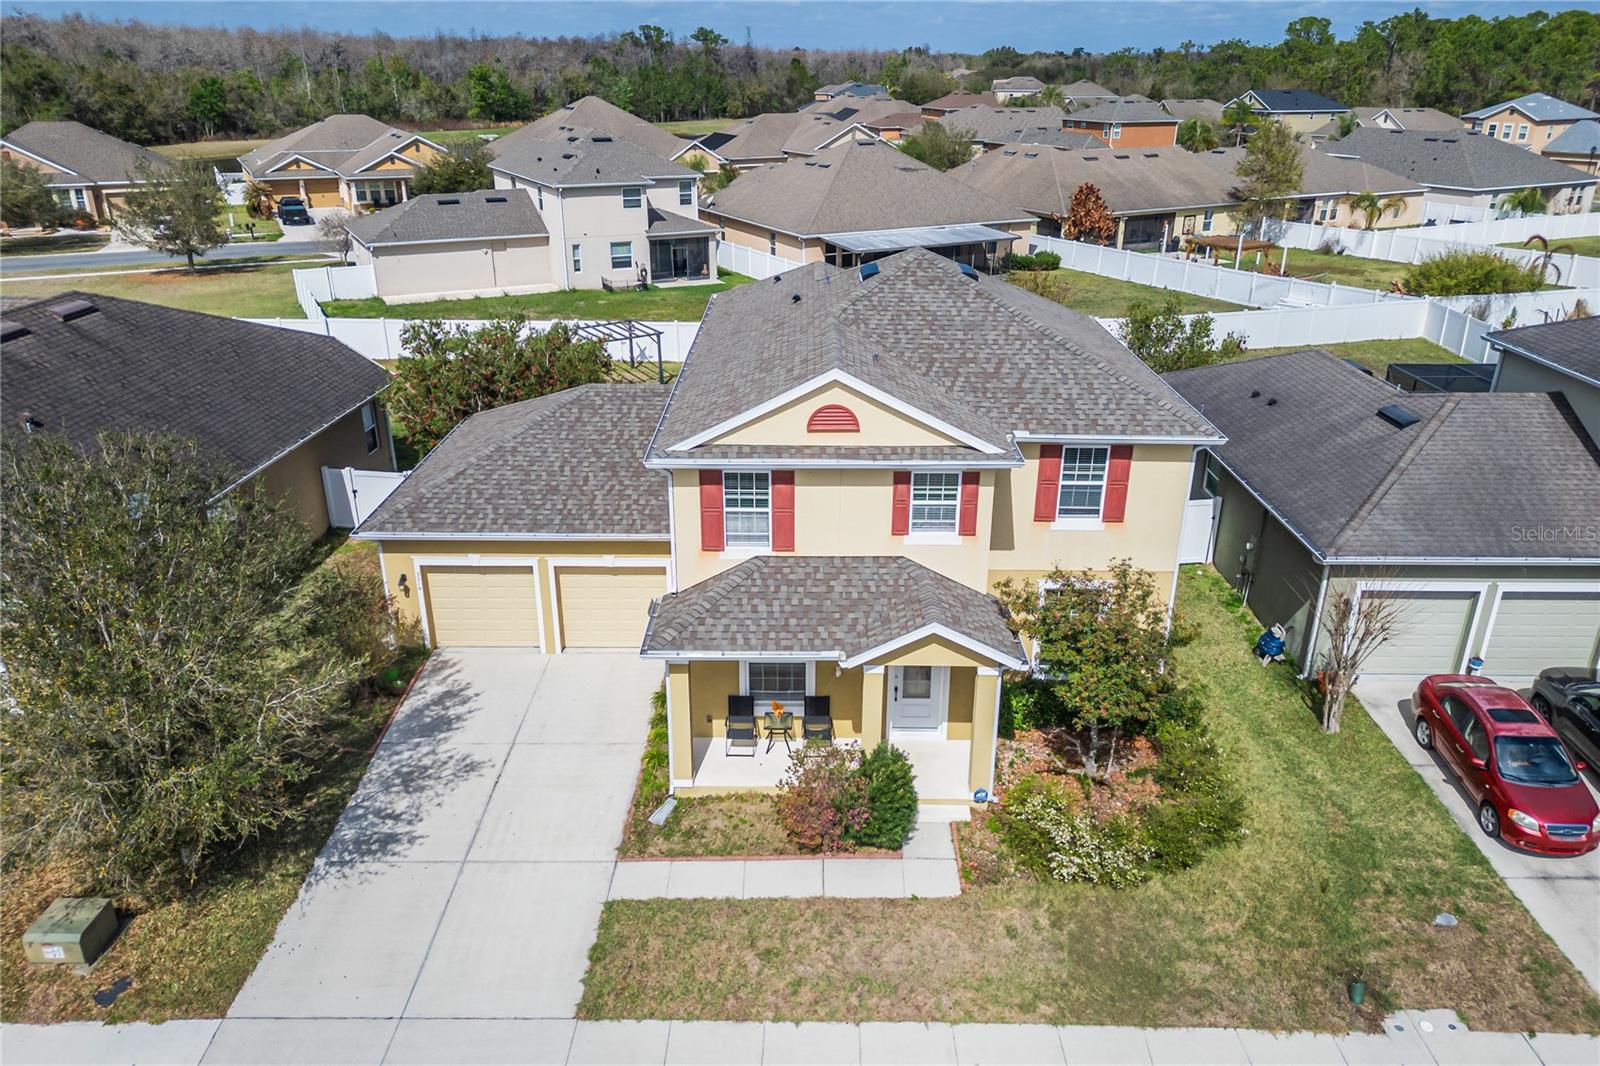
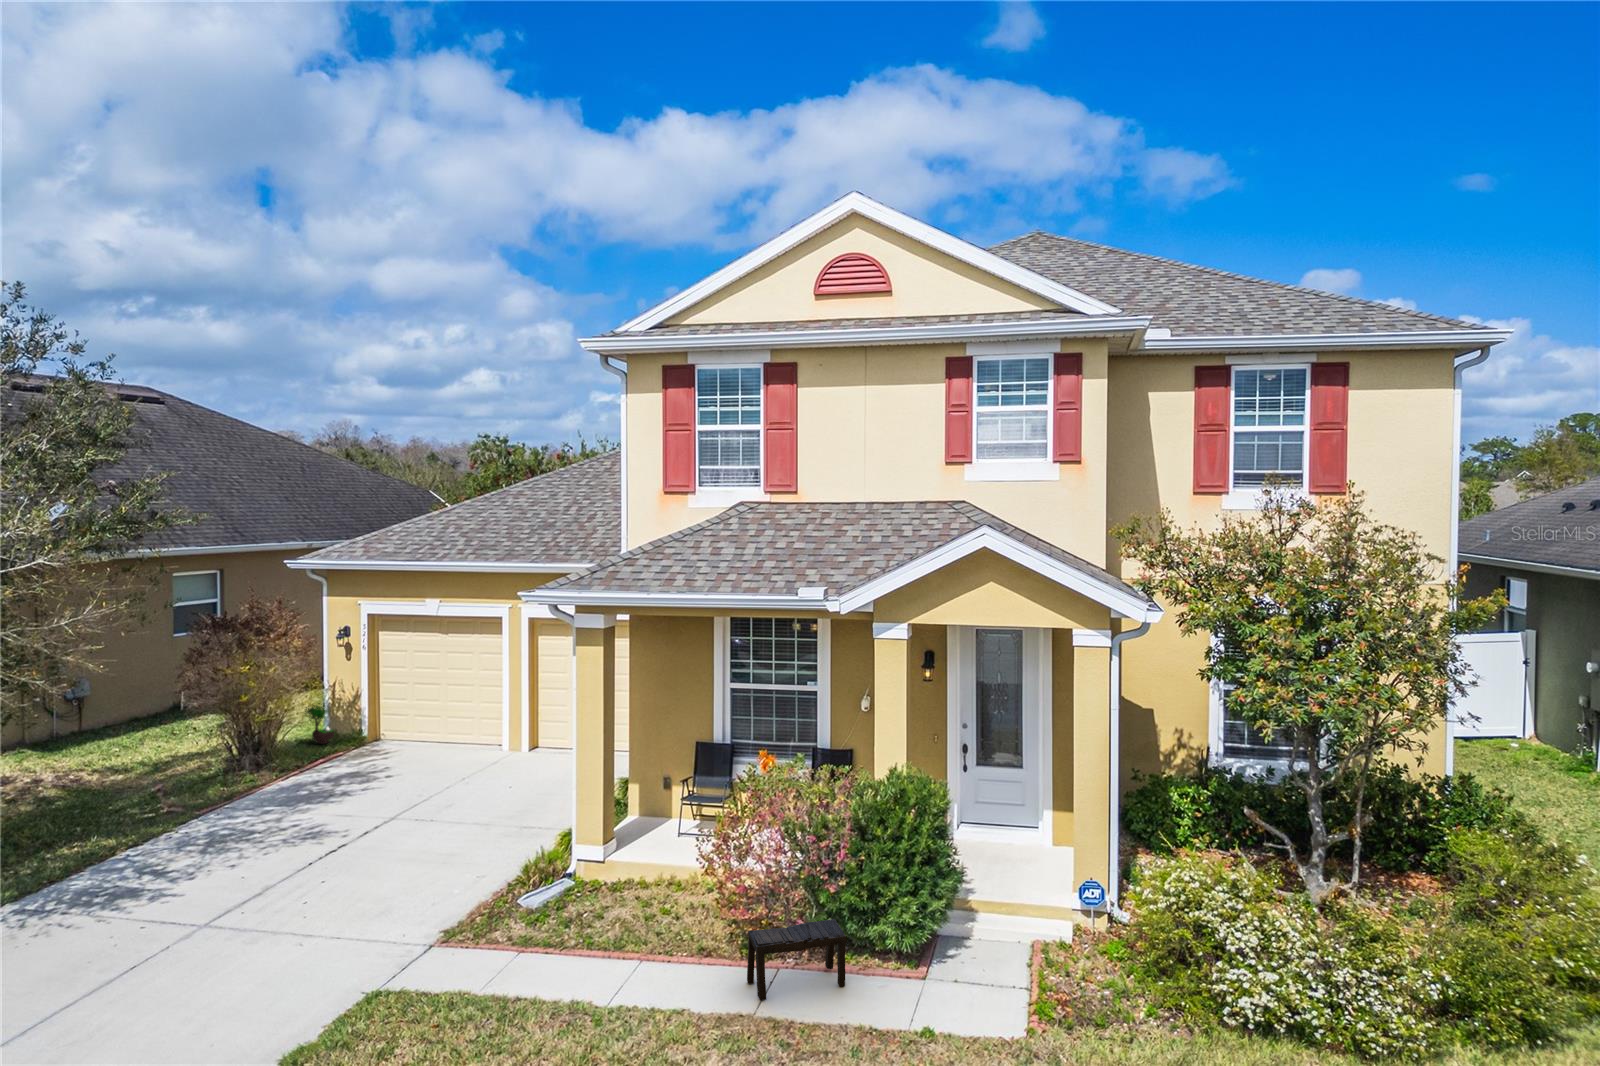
bench: none [834,838,881,884] -> present [747,919,847,1000]

